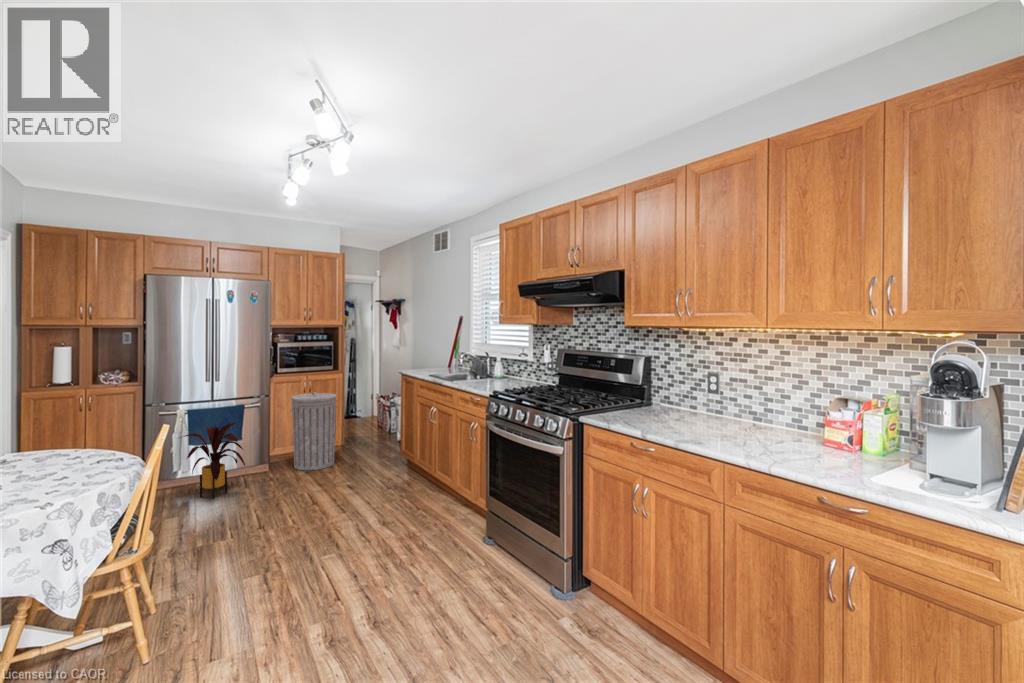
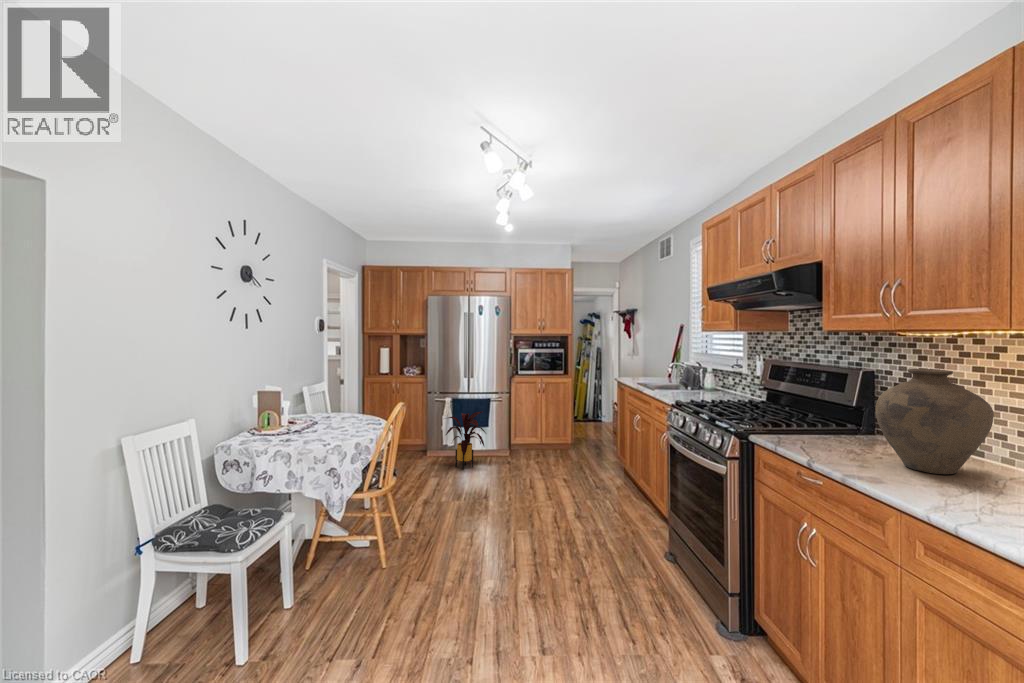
vase: none [676,355,744,431] -> present [875,369,994,474]
trash can: present [290,392,337,470] -> none [524,392,563,461]

